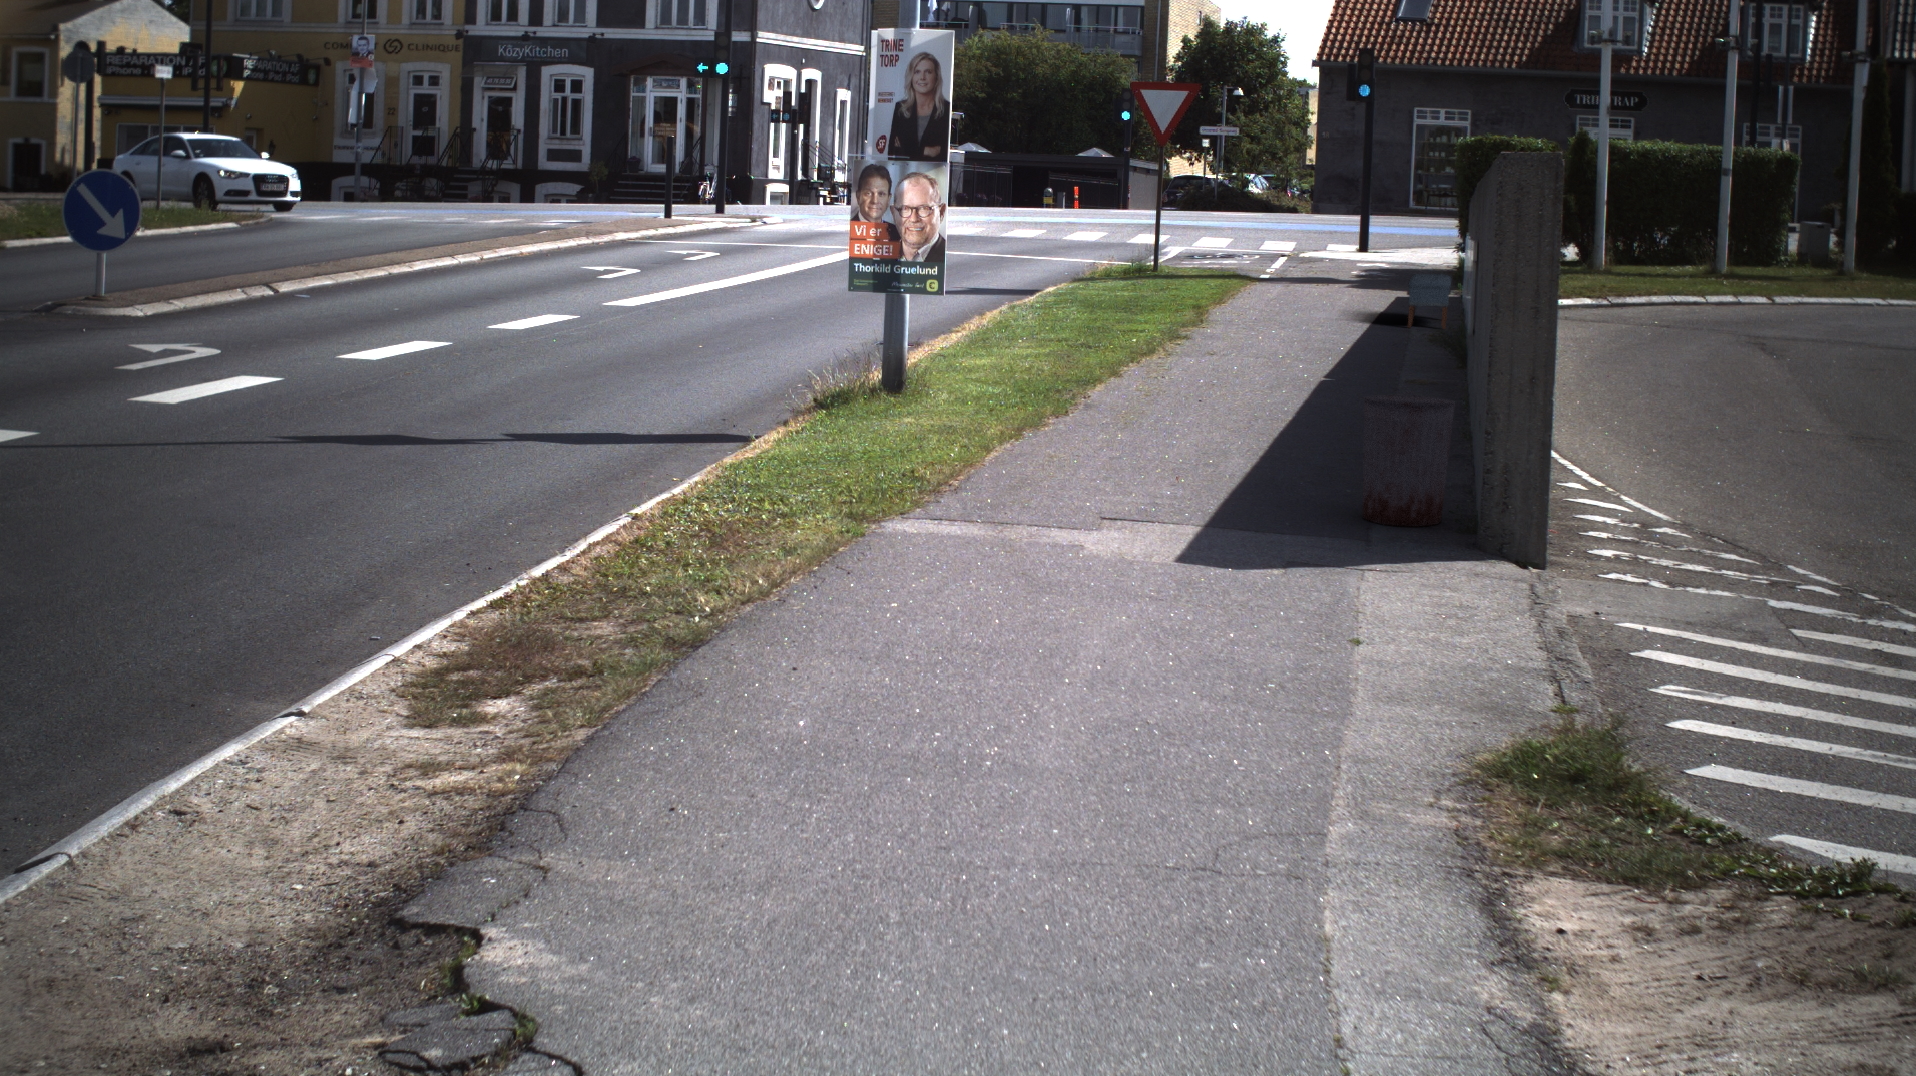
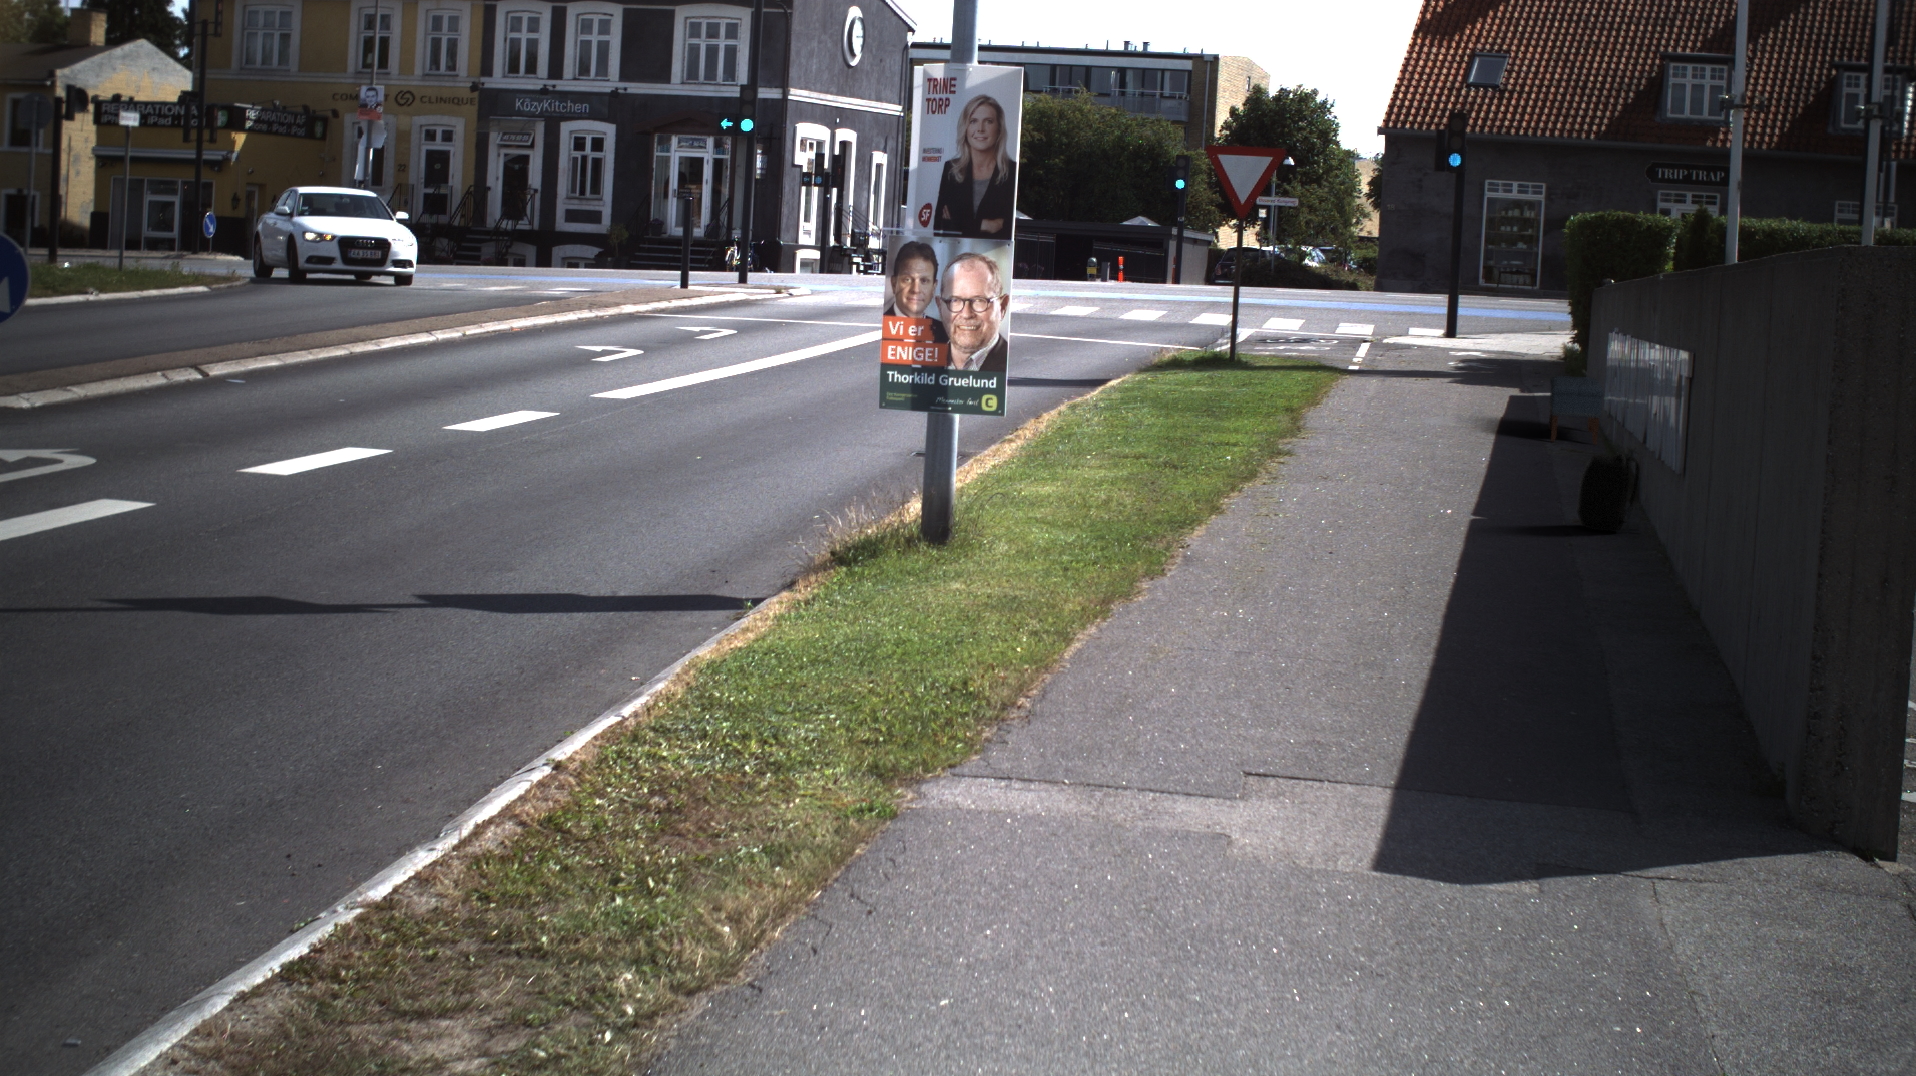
backpack: none [1399,323,1448,387] -> present [1577,452,1640,532]
trash can: present [1362,392,1455,527] -> none [1632,598,1784,802]

